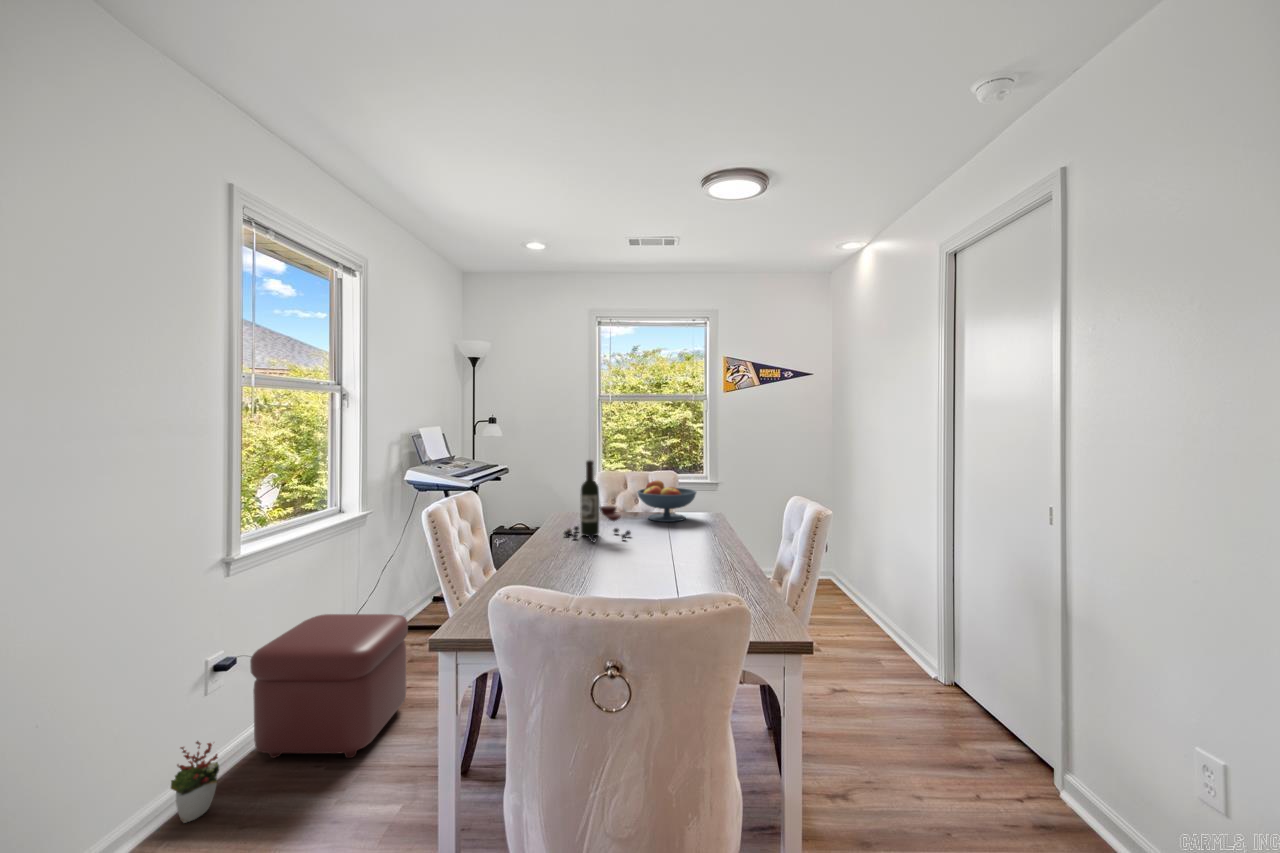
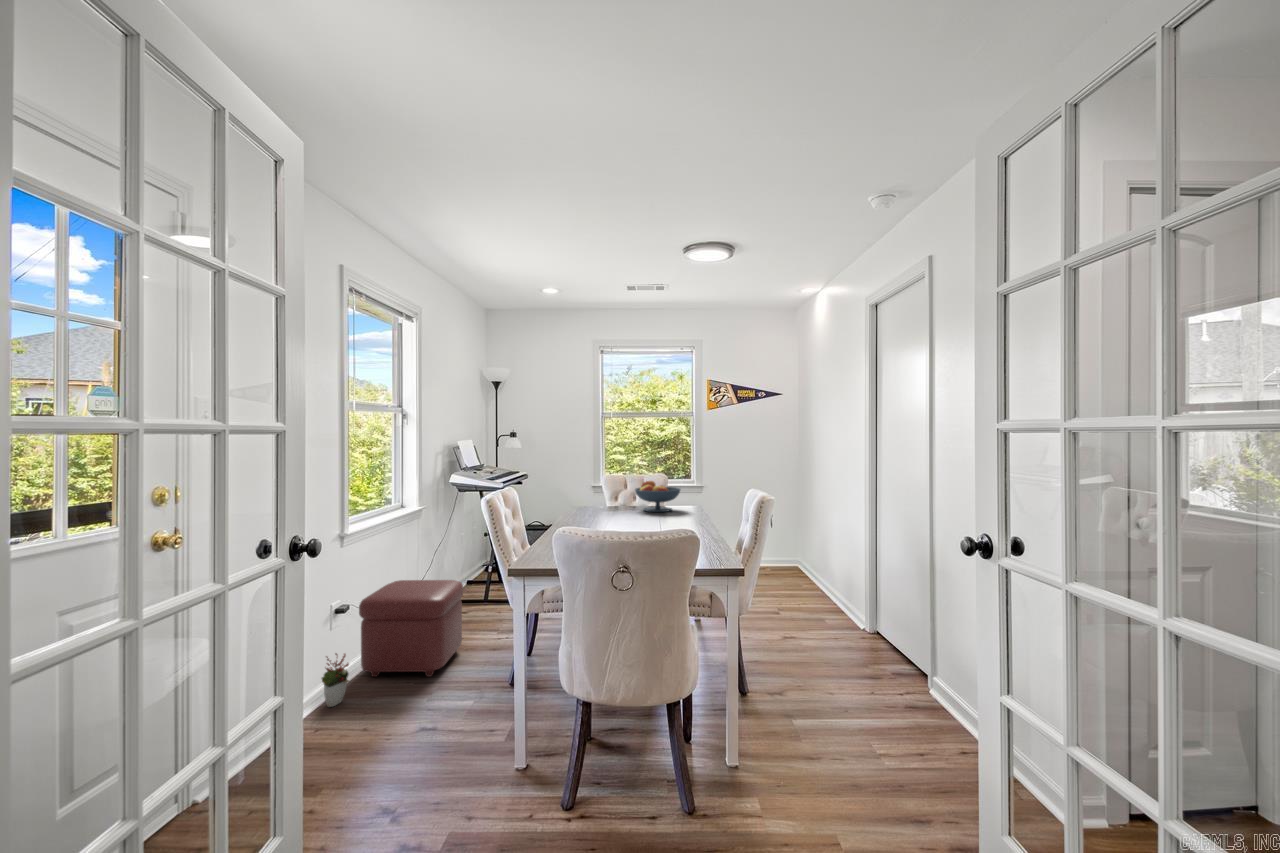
wine bottle: present [564,460,631,542] -> none [579,464,630,525]

